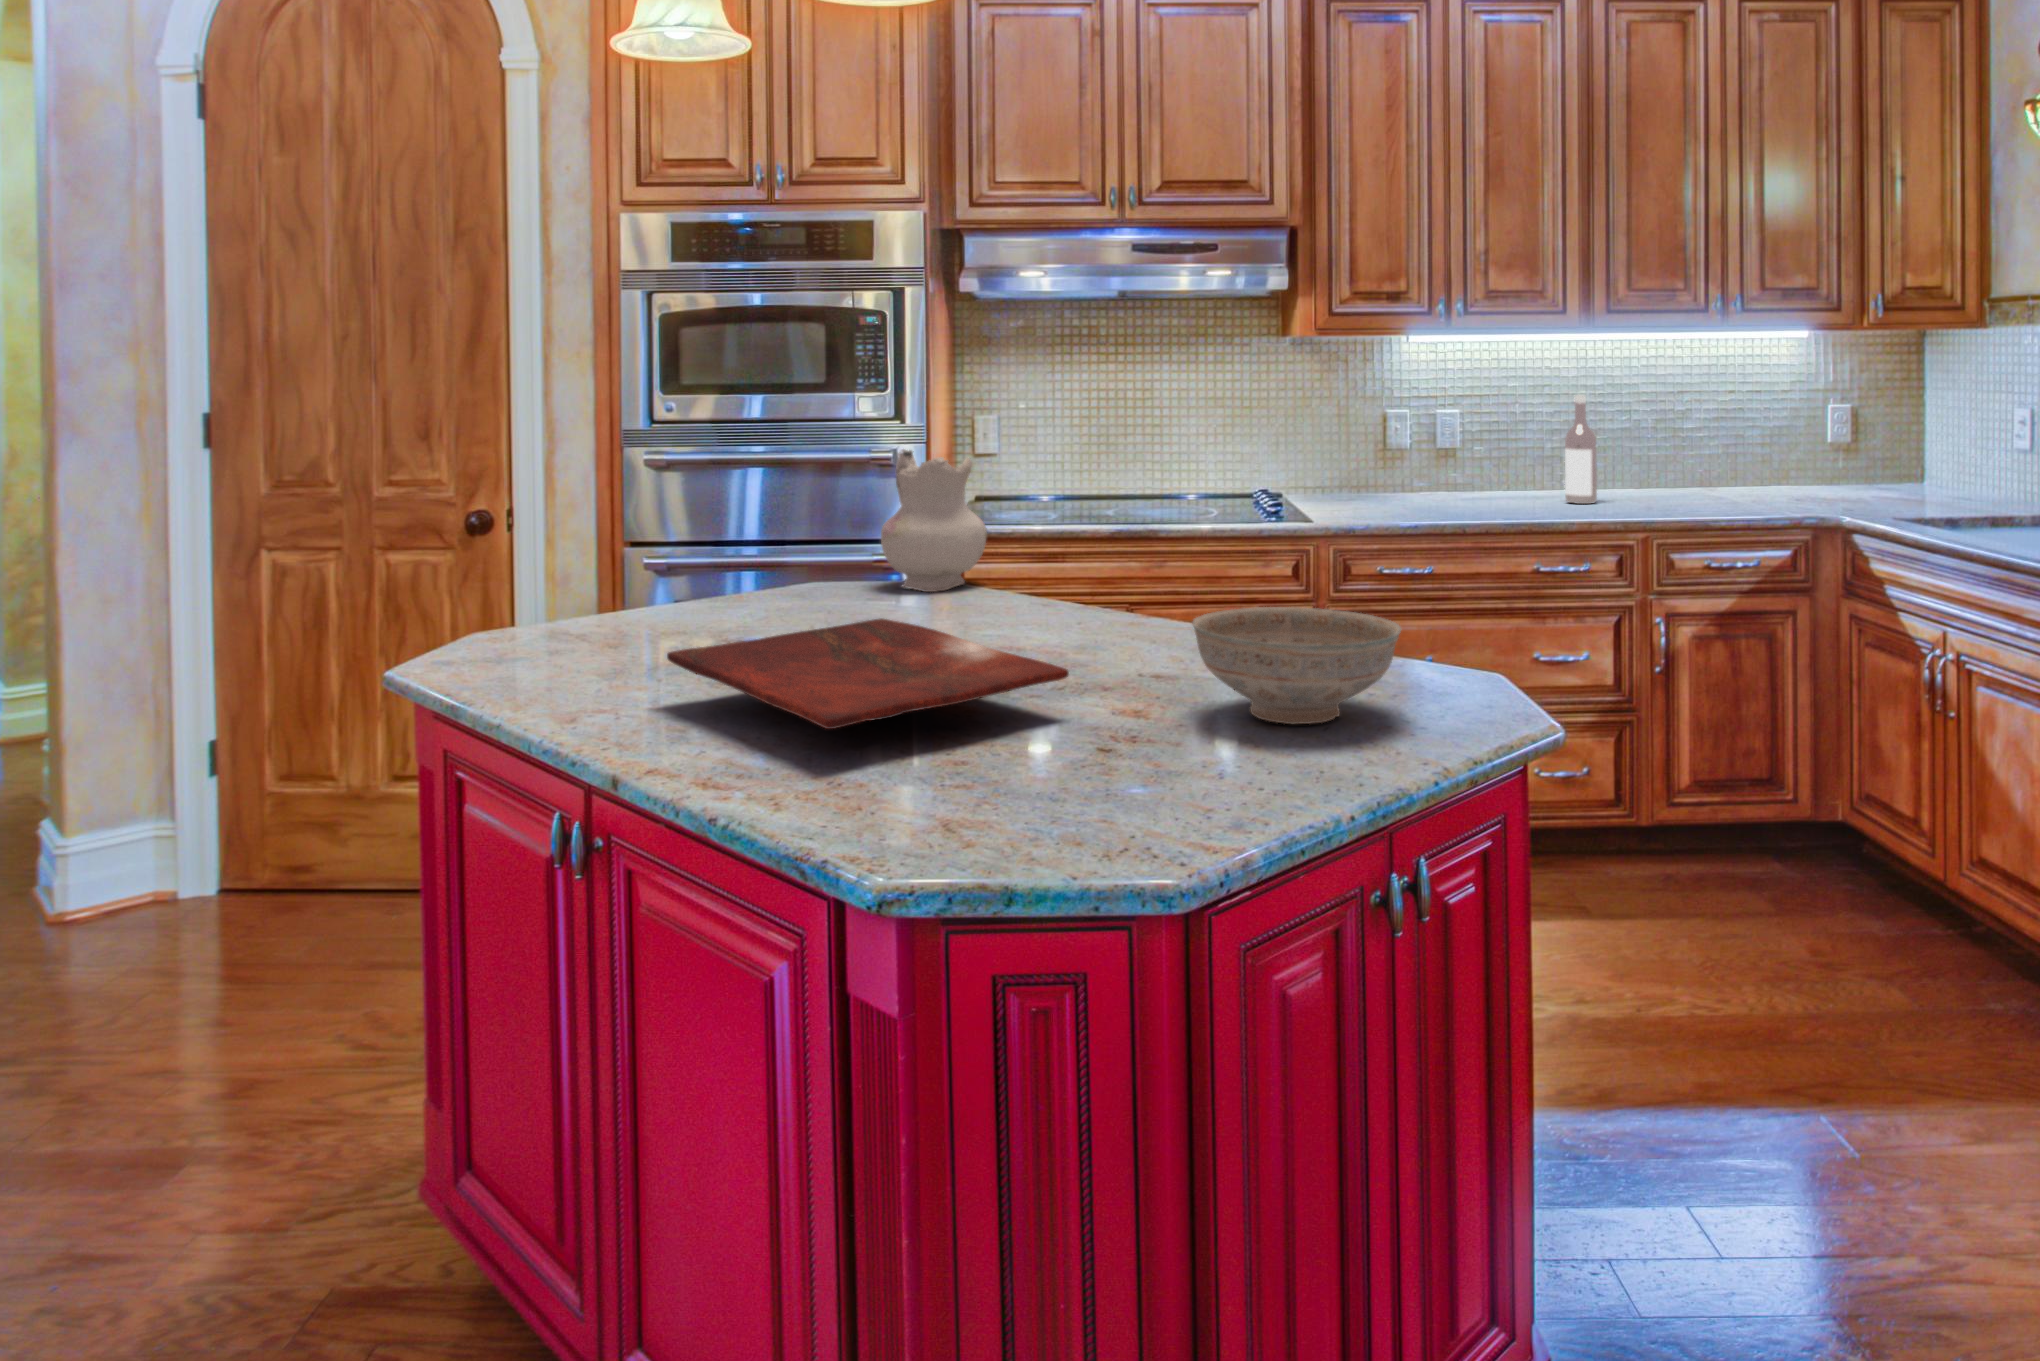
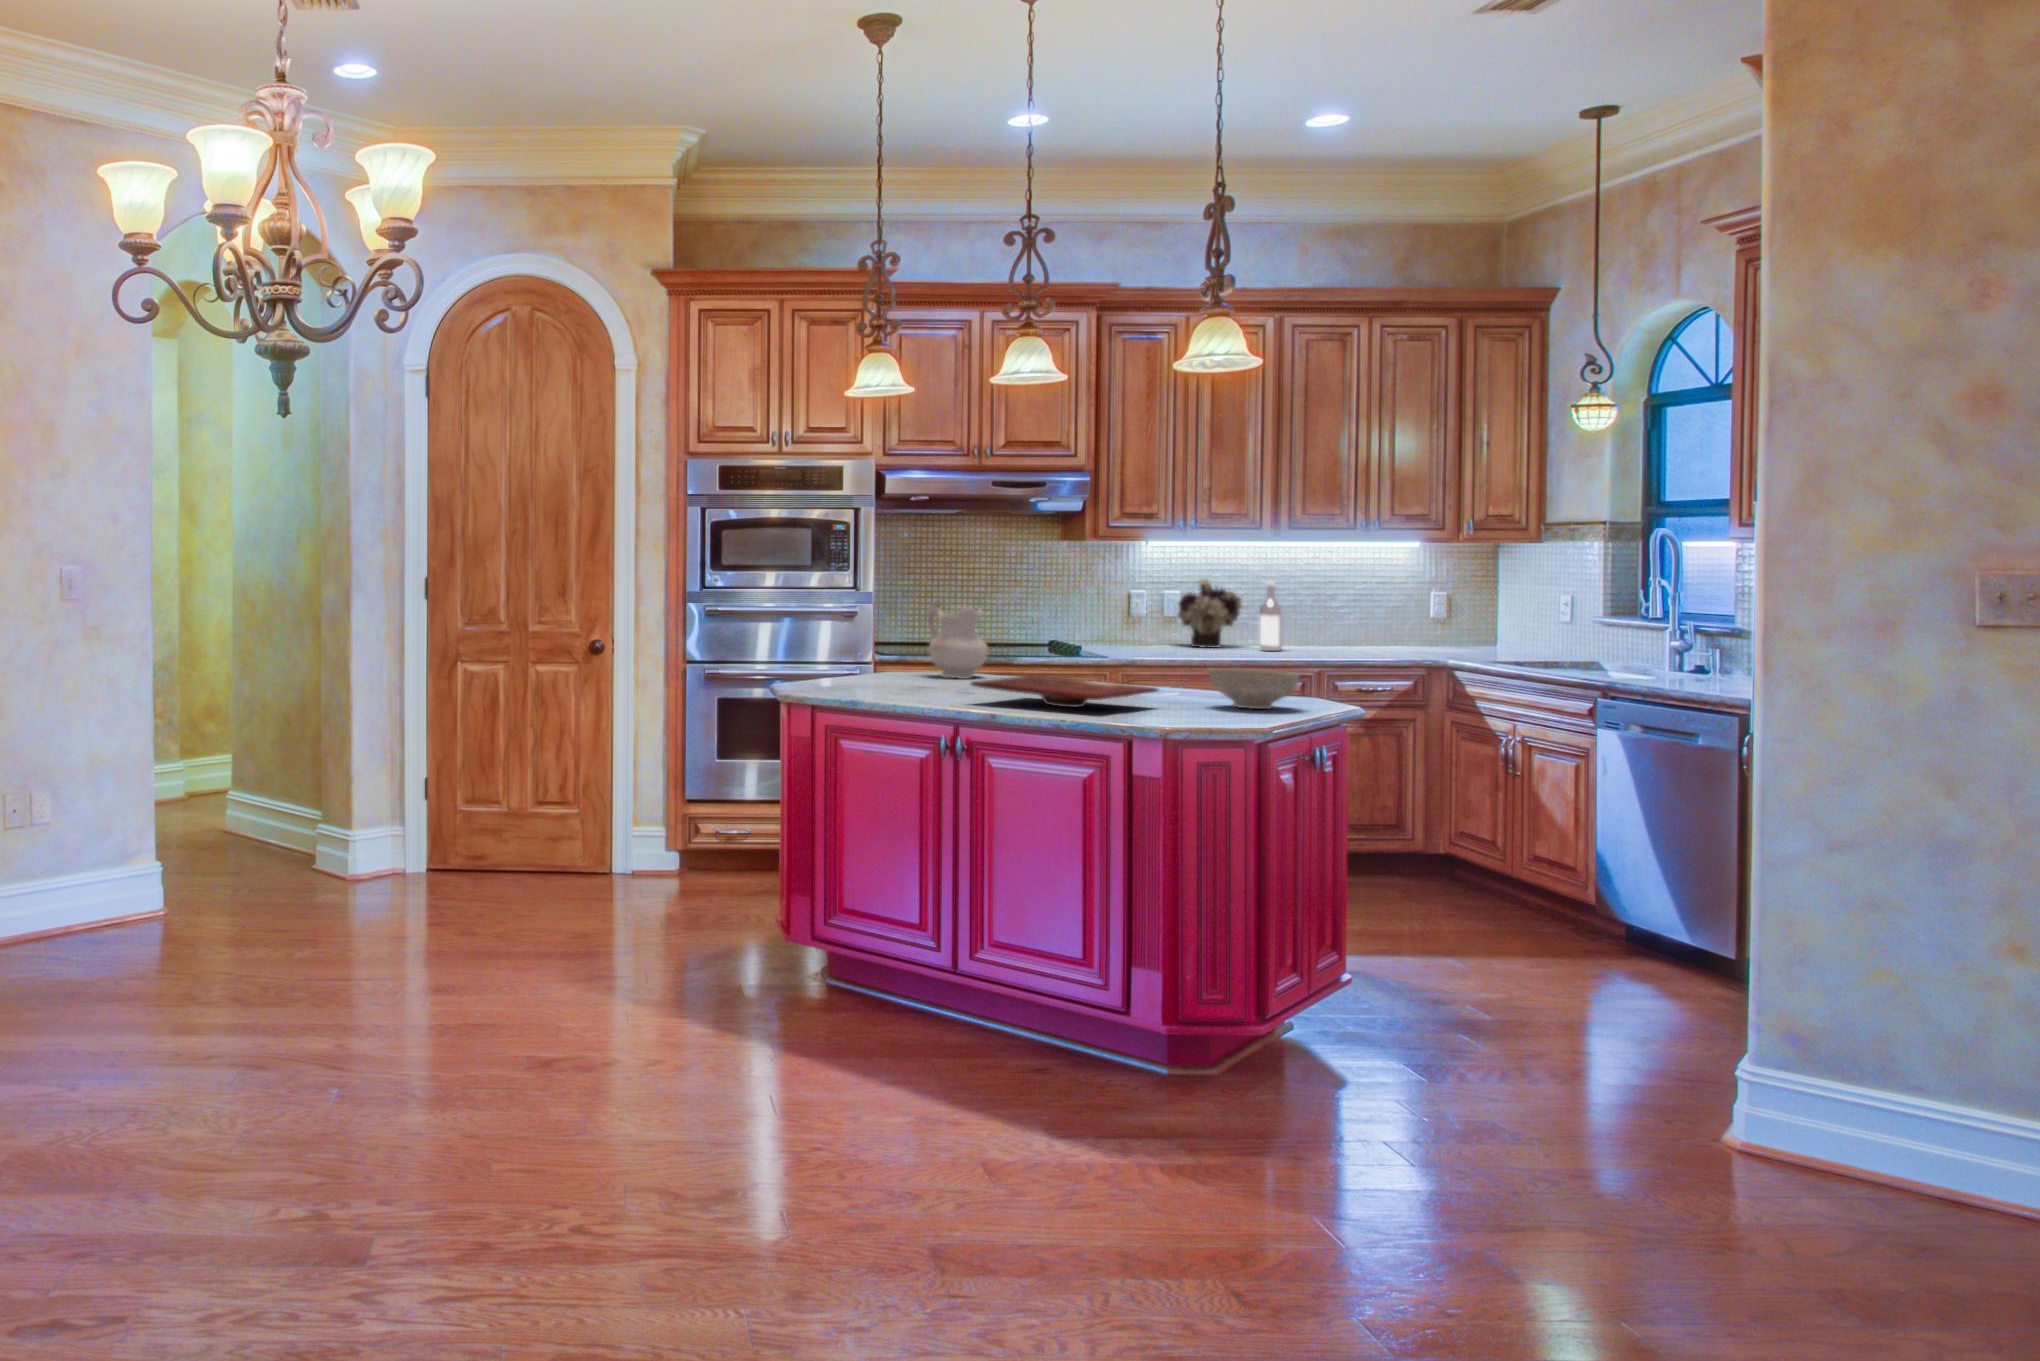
flower arrangement: none [1451,393,1547,498] -> present [1178,580,1242,648]

